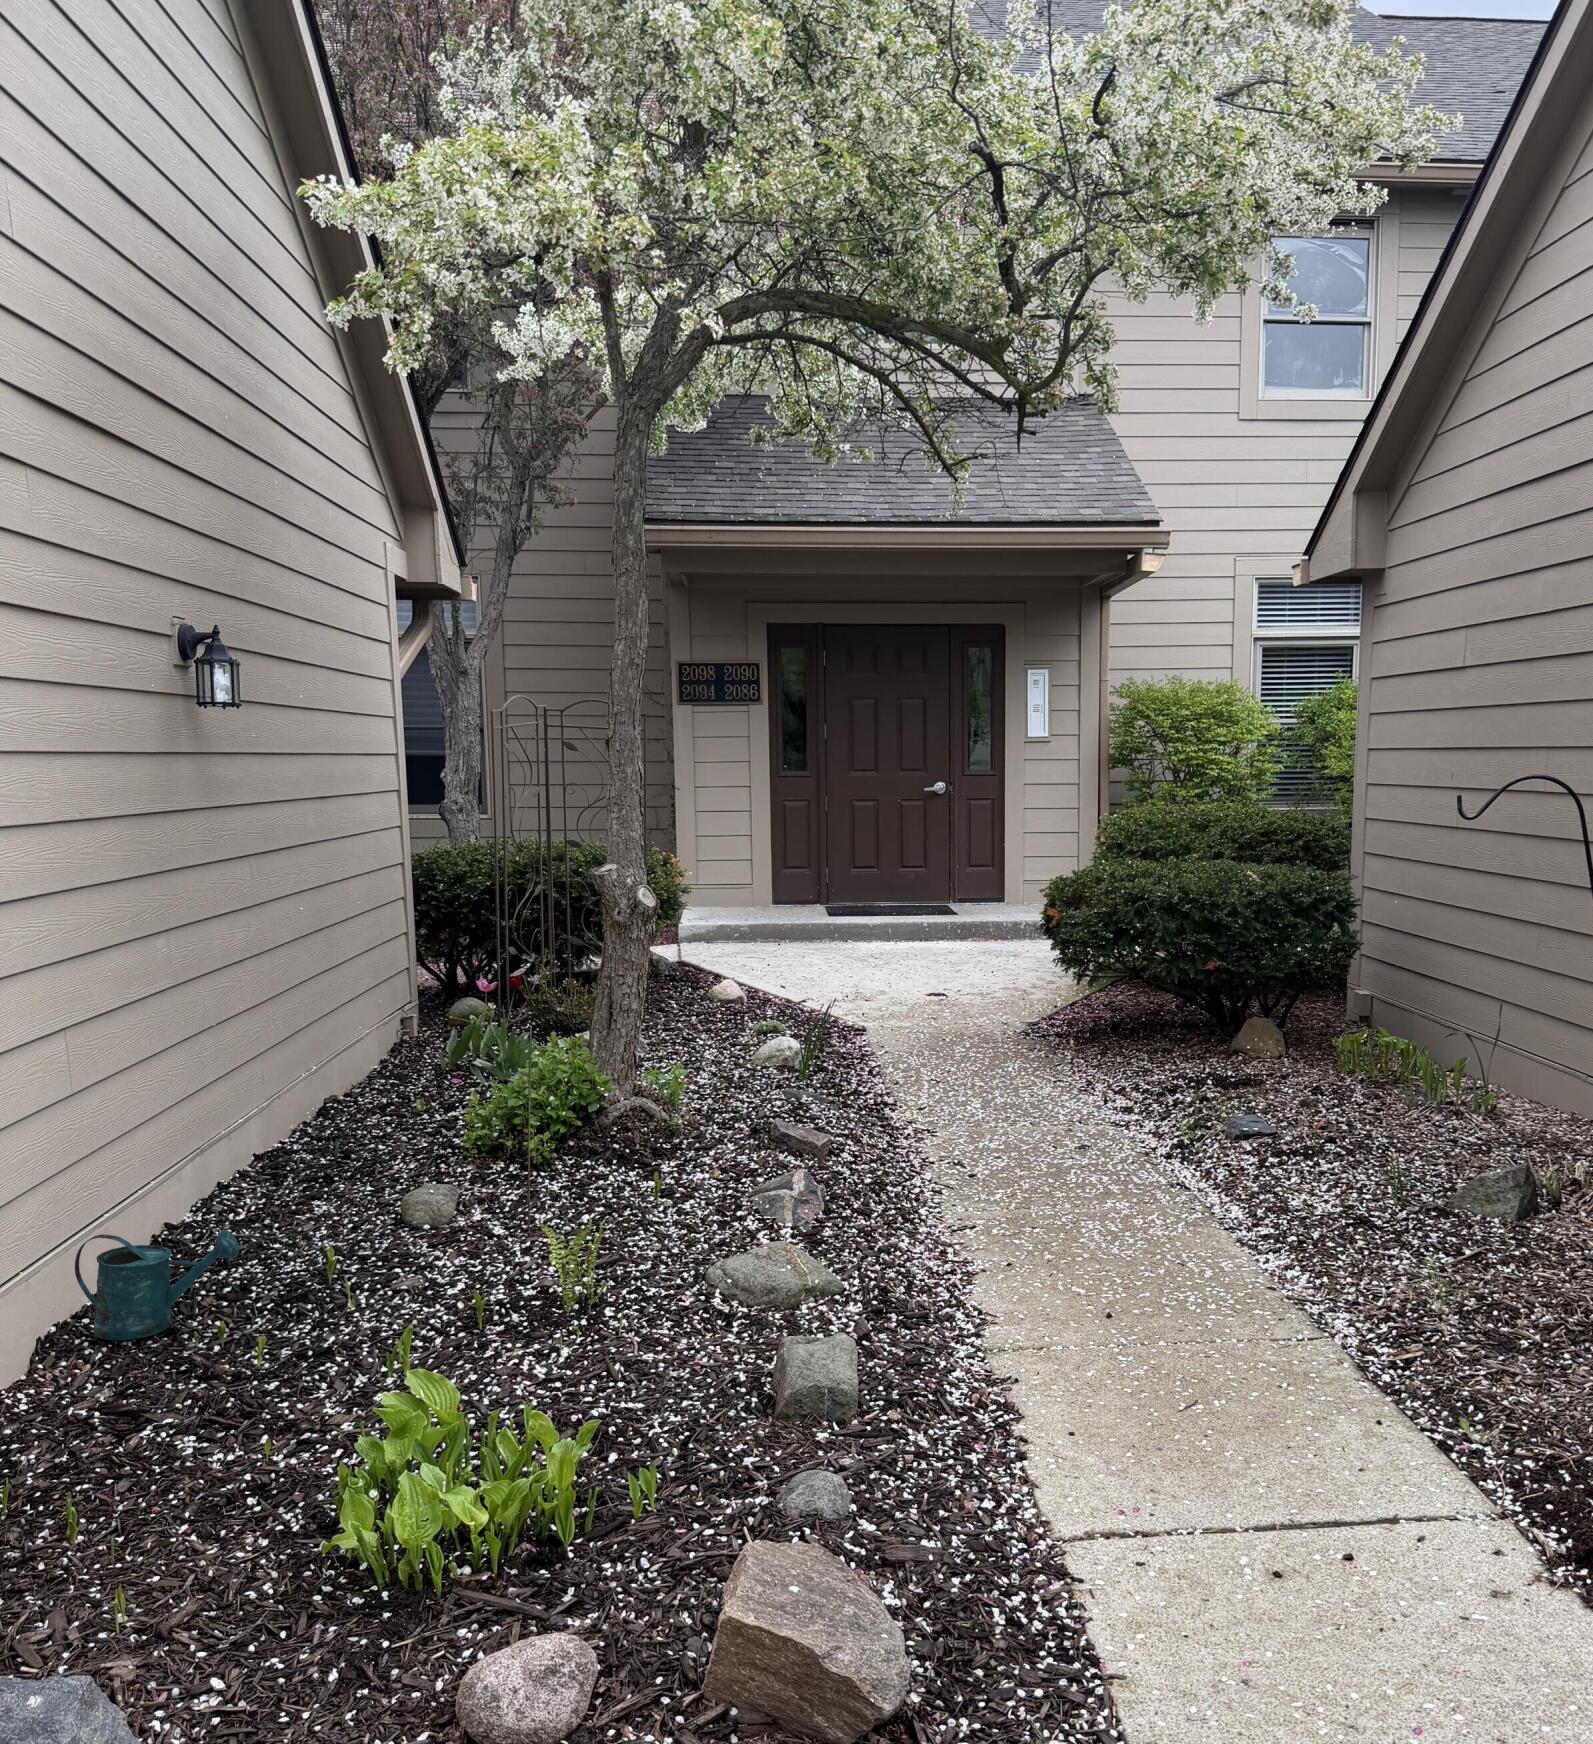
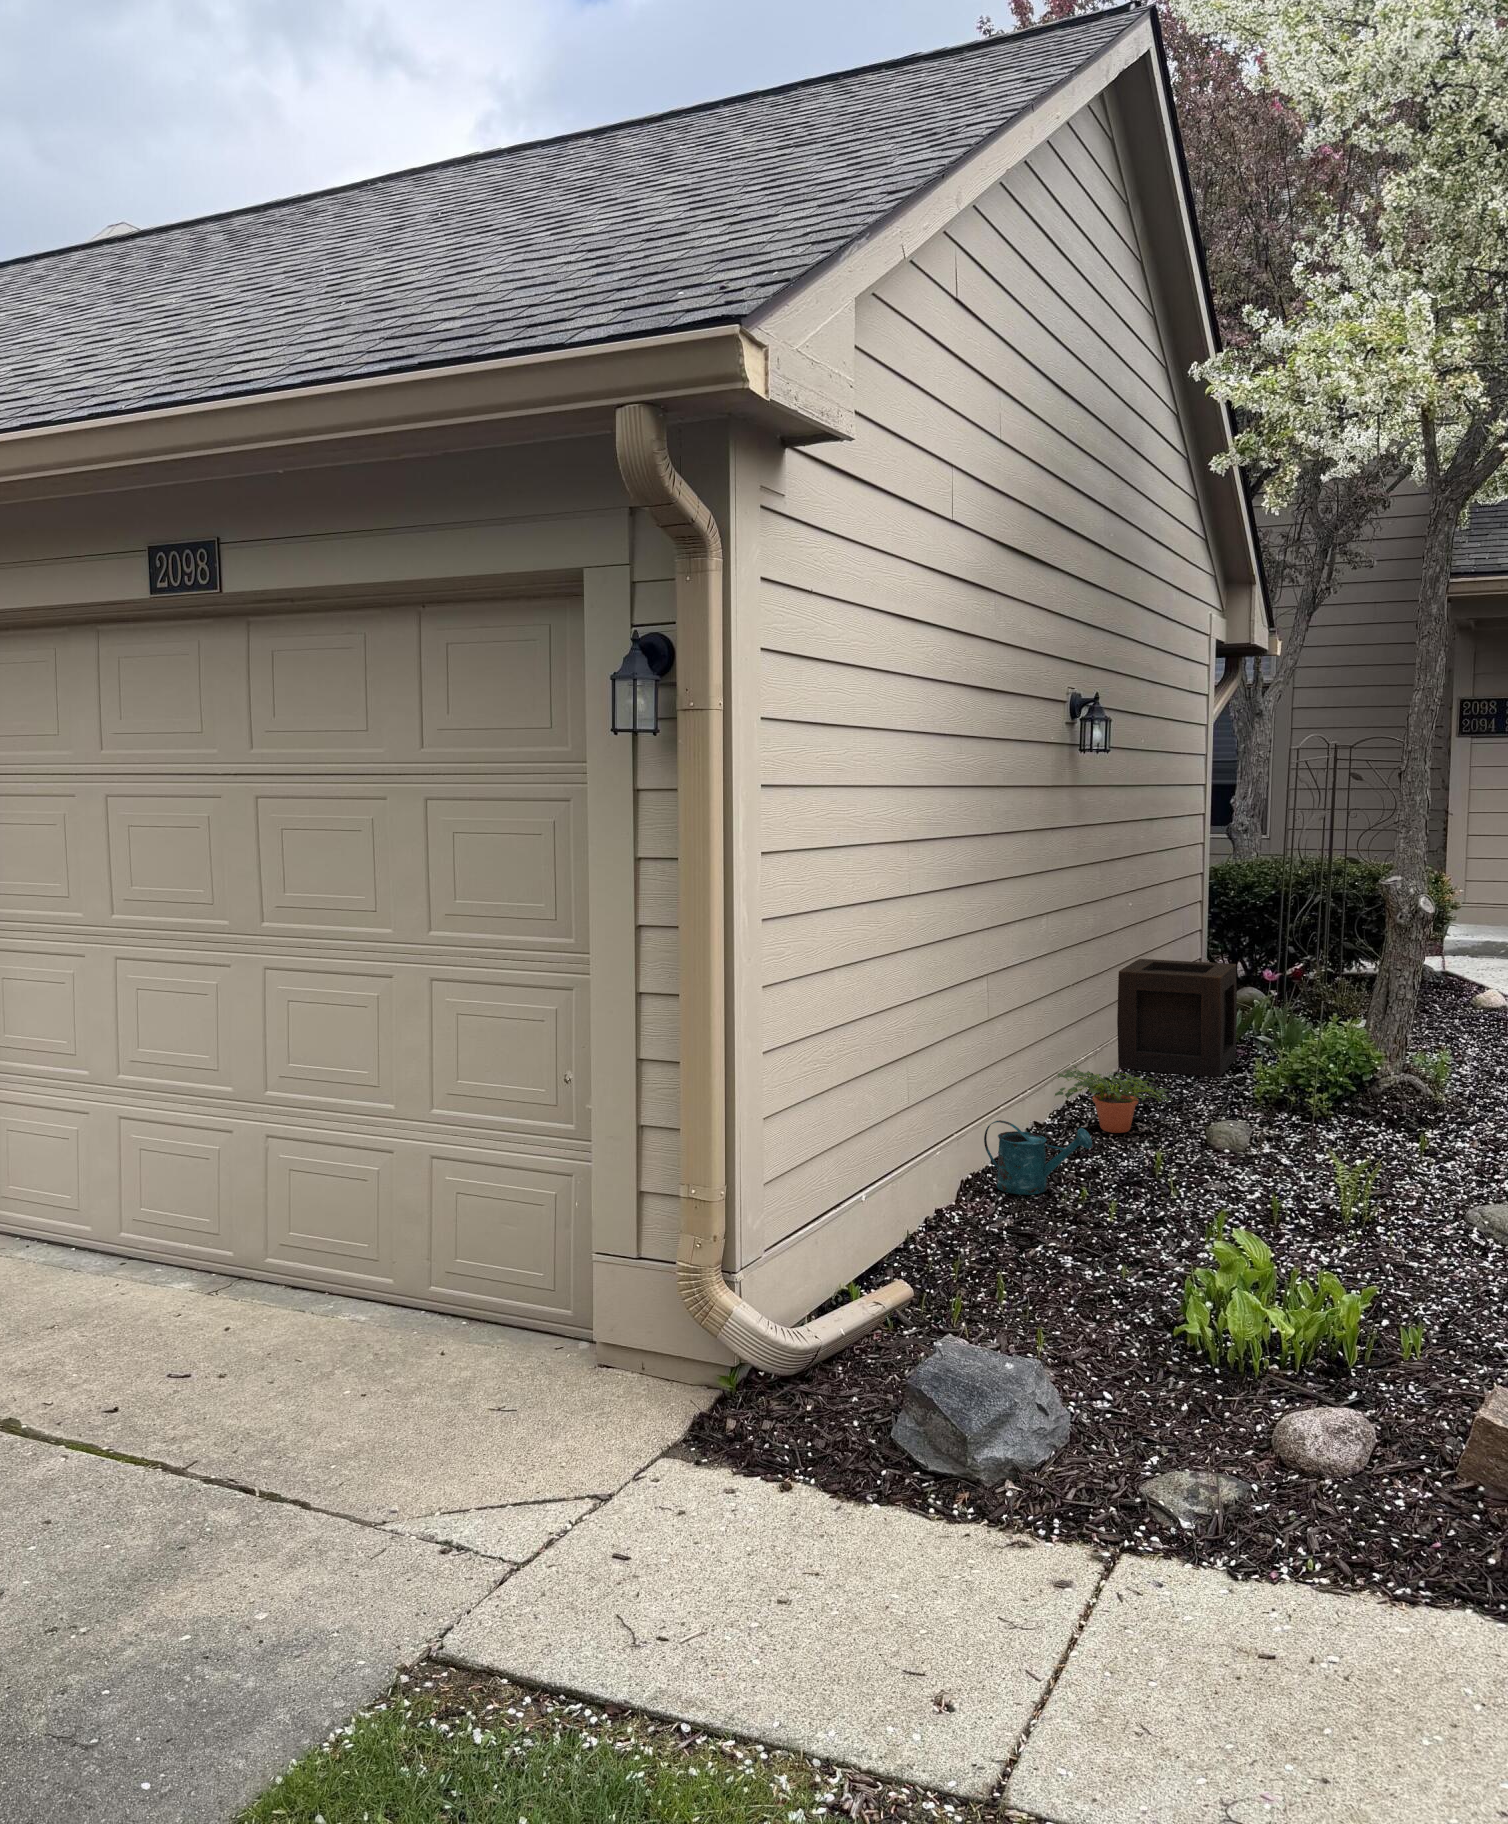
wooden crate: none [300,975,453,1120] -> present [1117,959,1237,1077]
potted plant: none [200,1131,363,1217] -> present [1055,1065,1172,1133]

